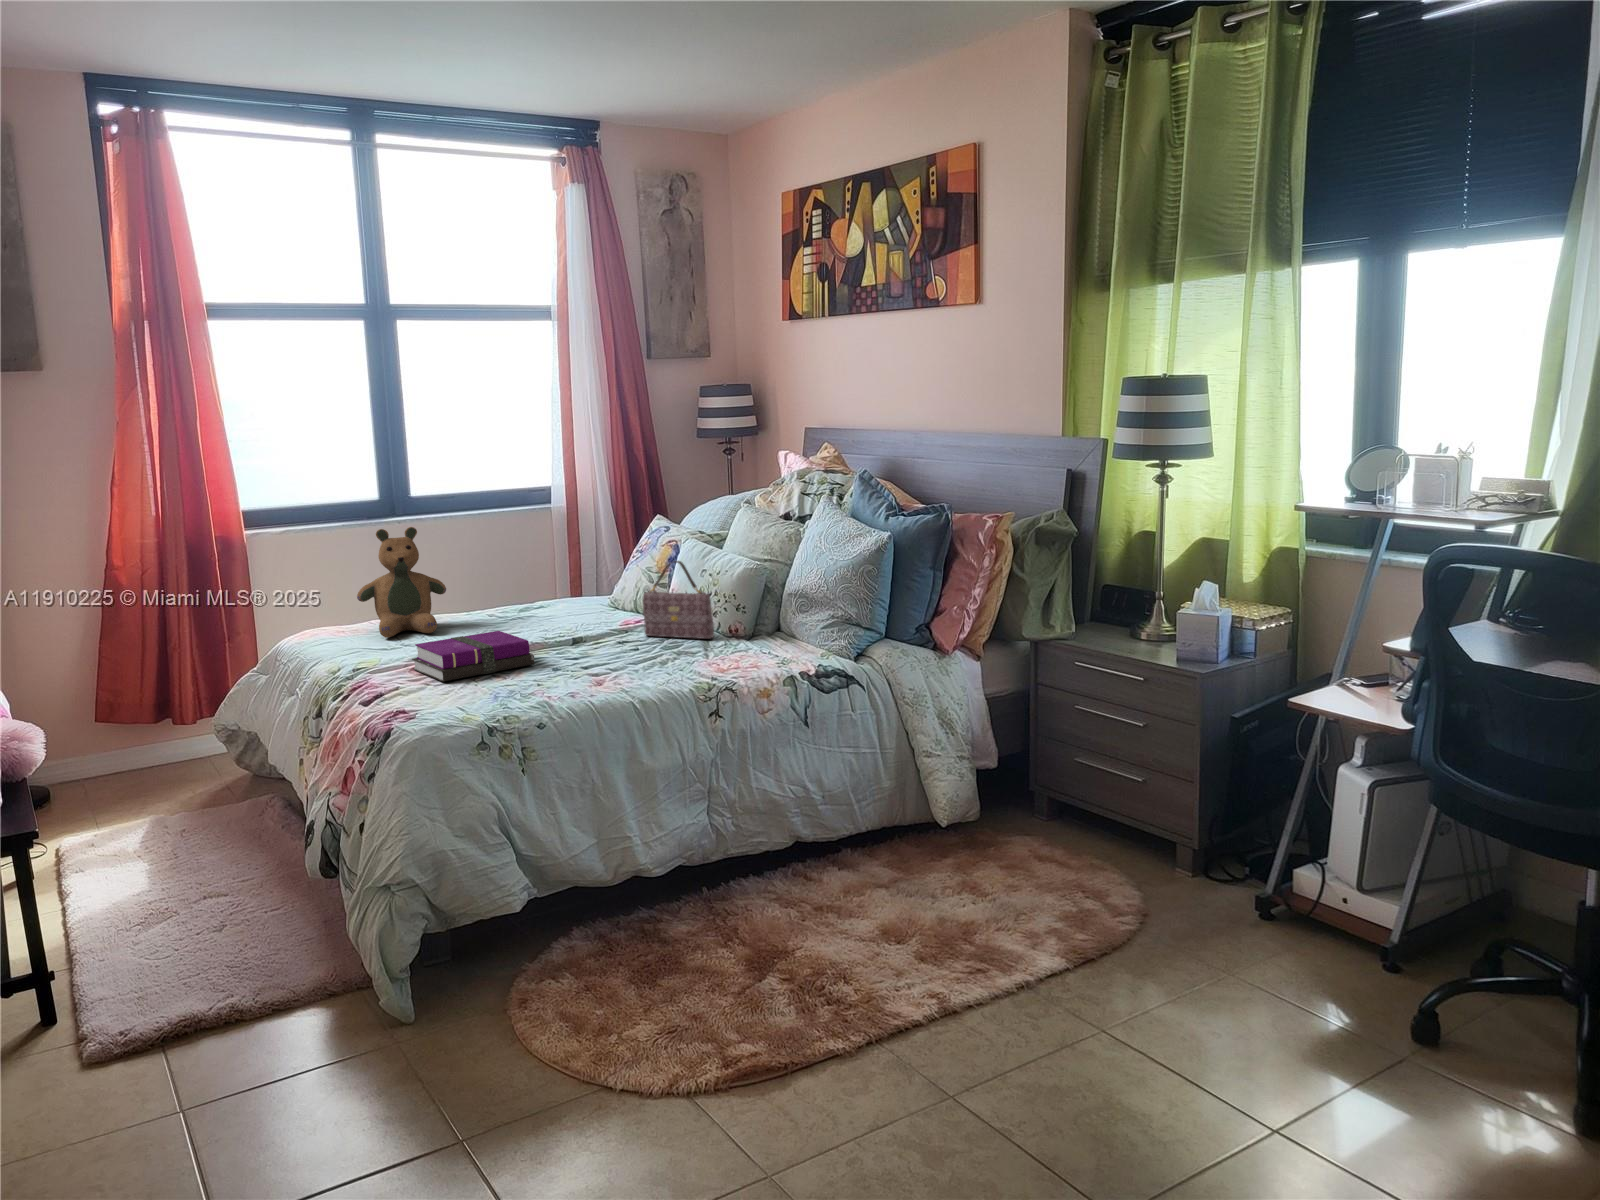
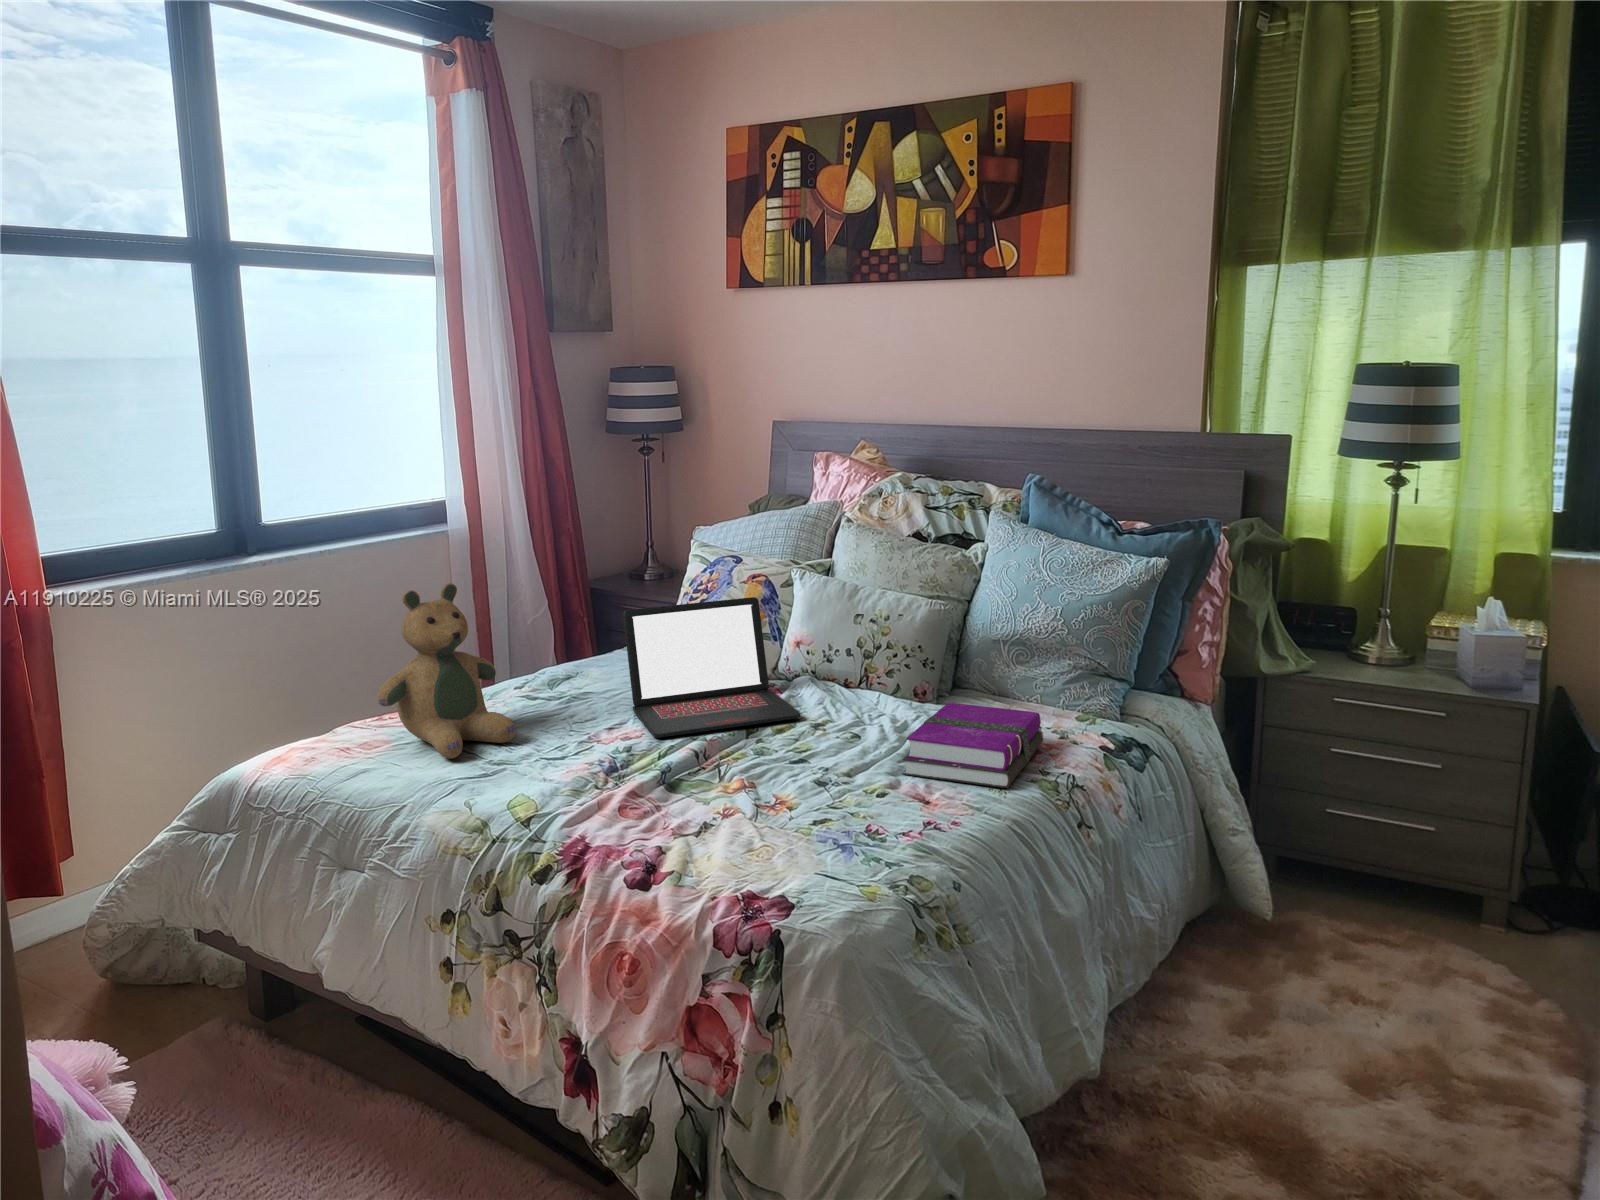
laptop: none [512,553,632,639] -> present [623,597,801,737]
handbag: present [643,561,714,639] -> none [822,605,921,709]
notebook: present [412,631,534,681] -> present [903,702,1043,788]

